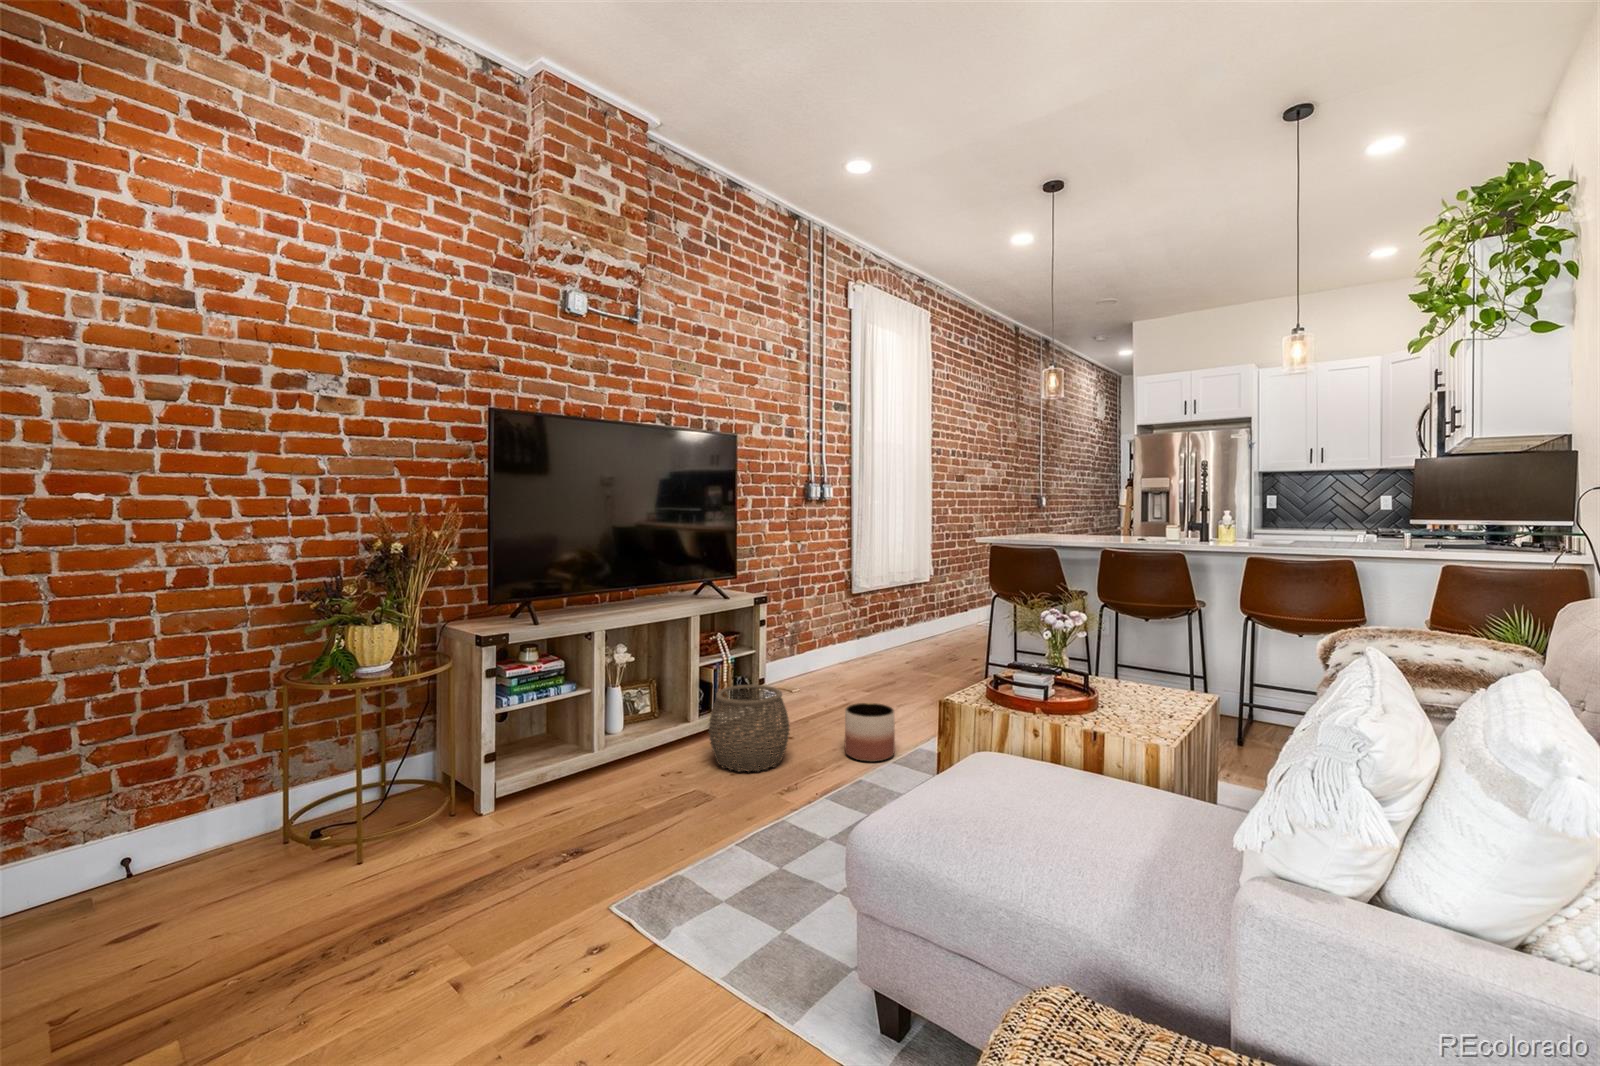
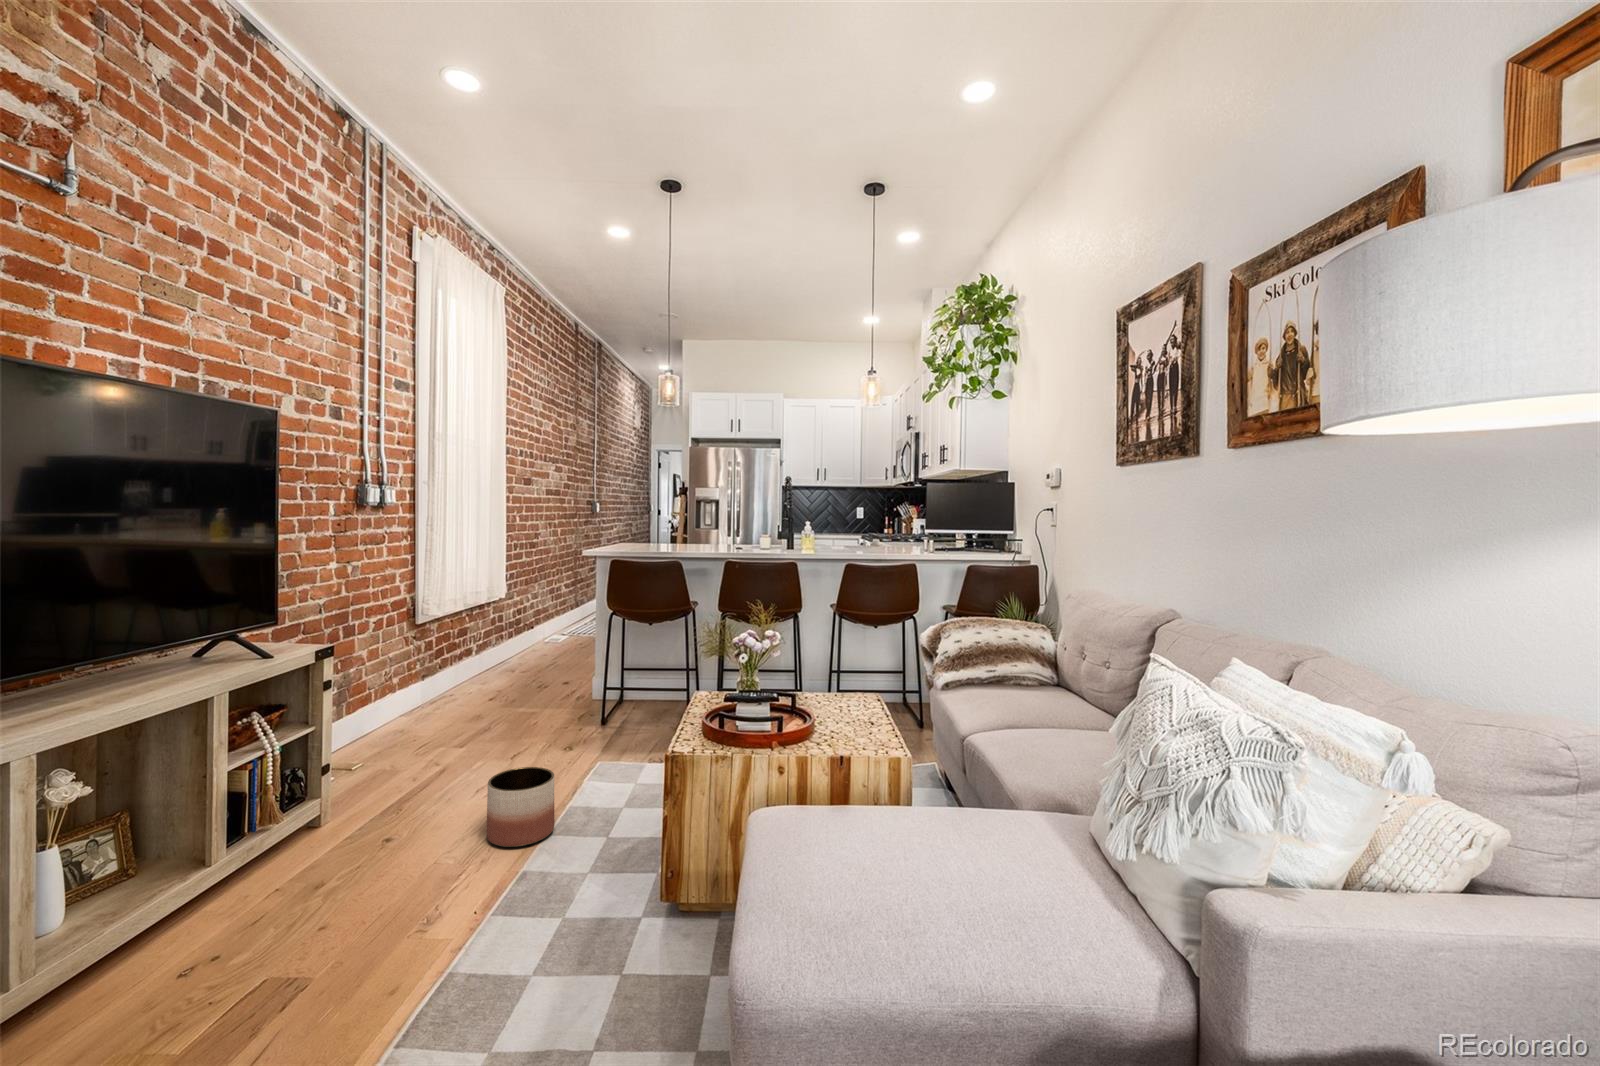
woven basket: present [709,685,790,772] -> none [269,780,415,926]

